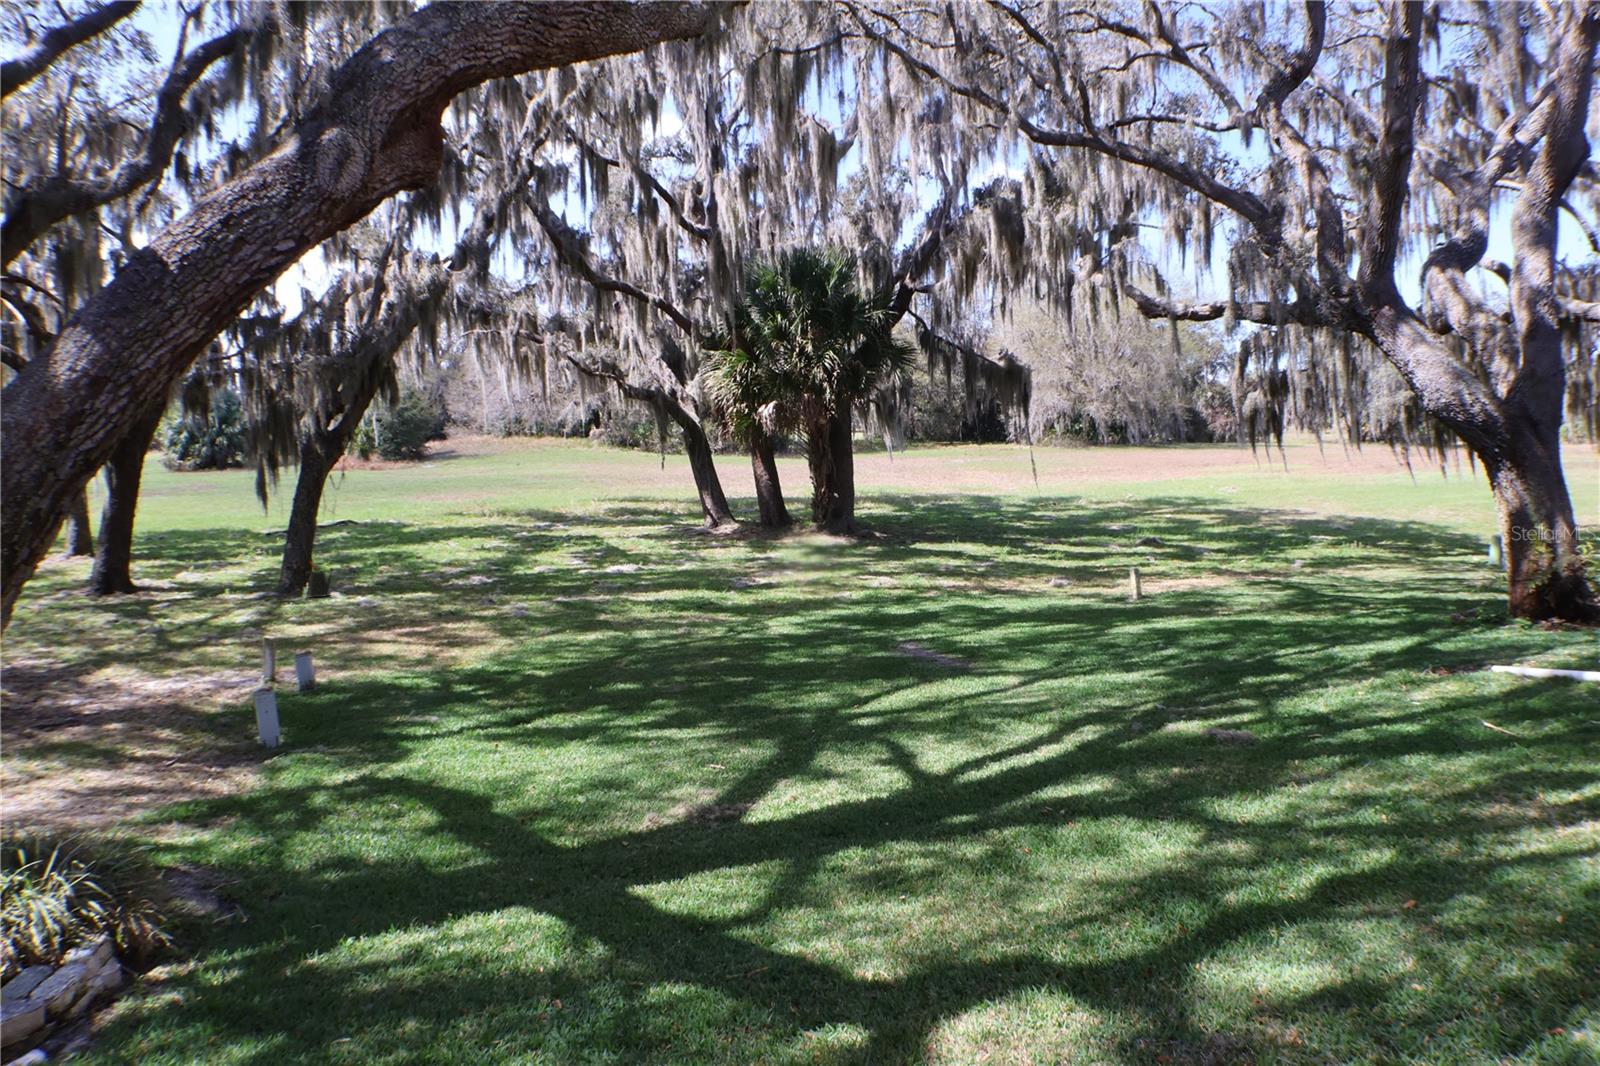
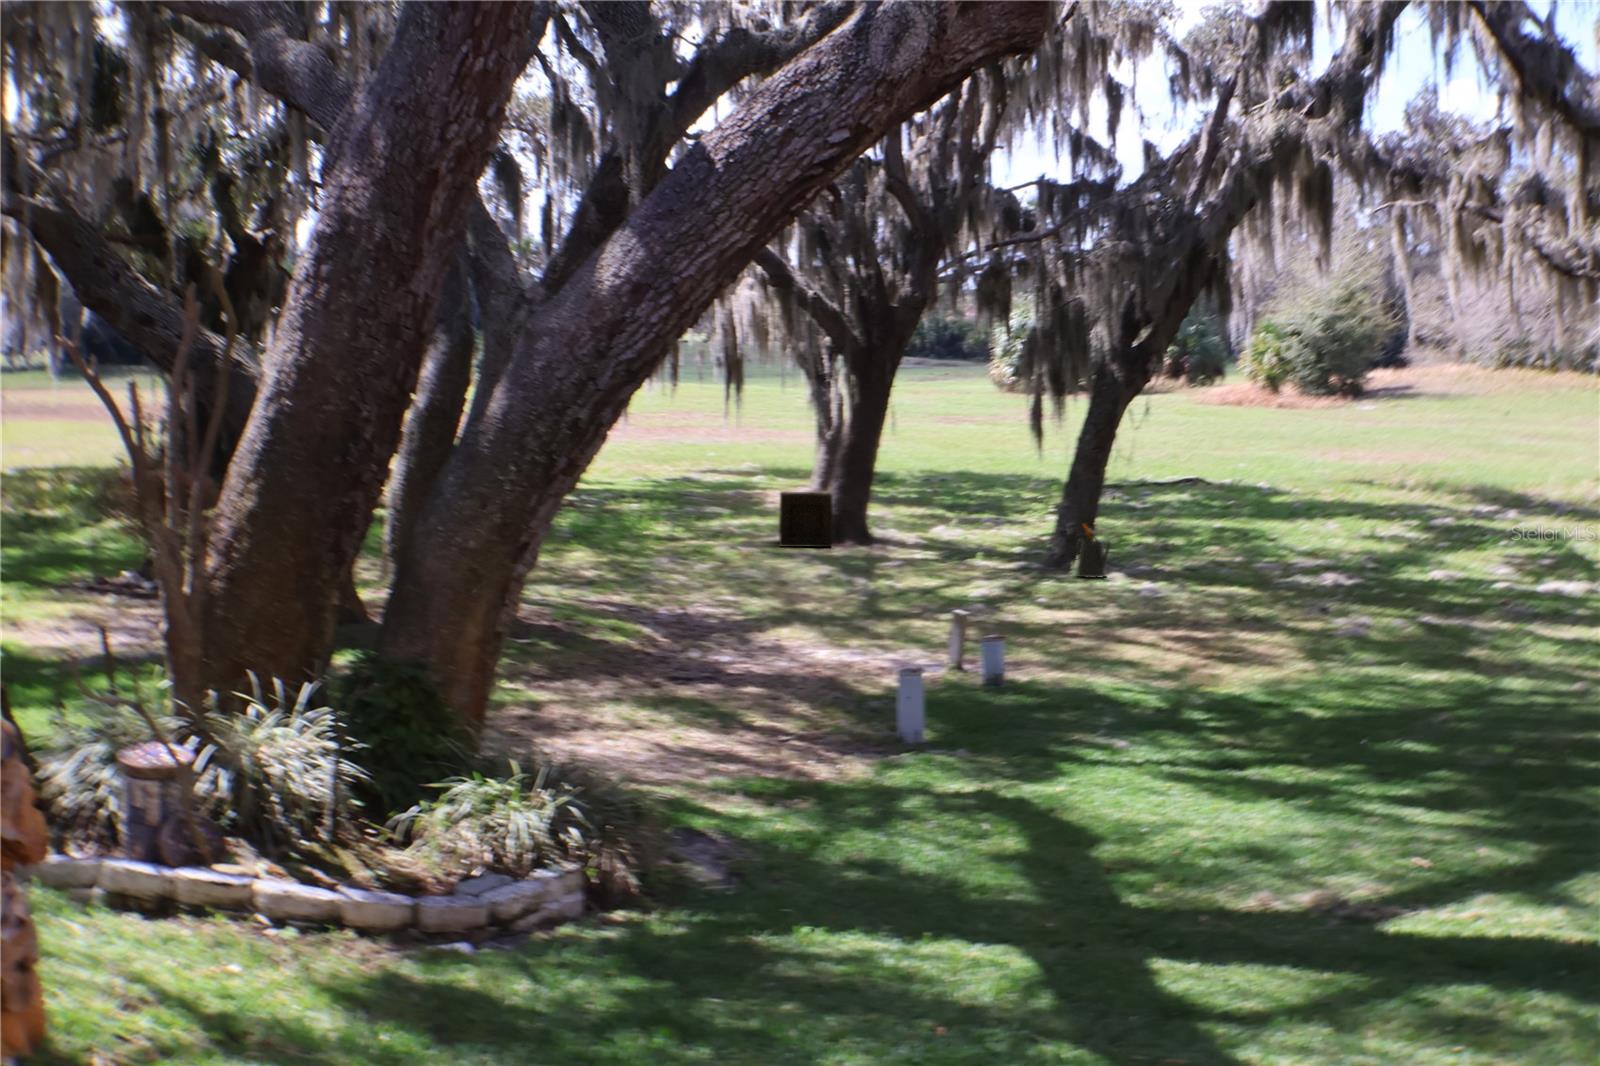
wooden crate: none [48,557,101,603] -> present [779,492,833,547]

